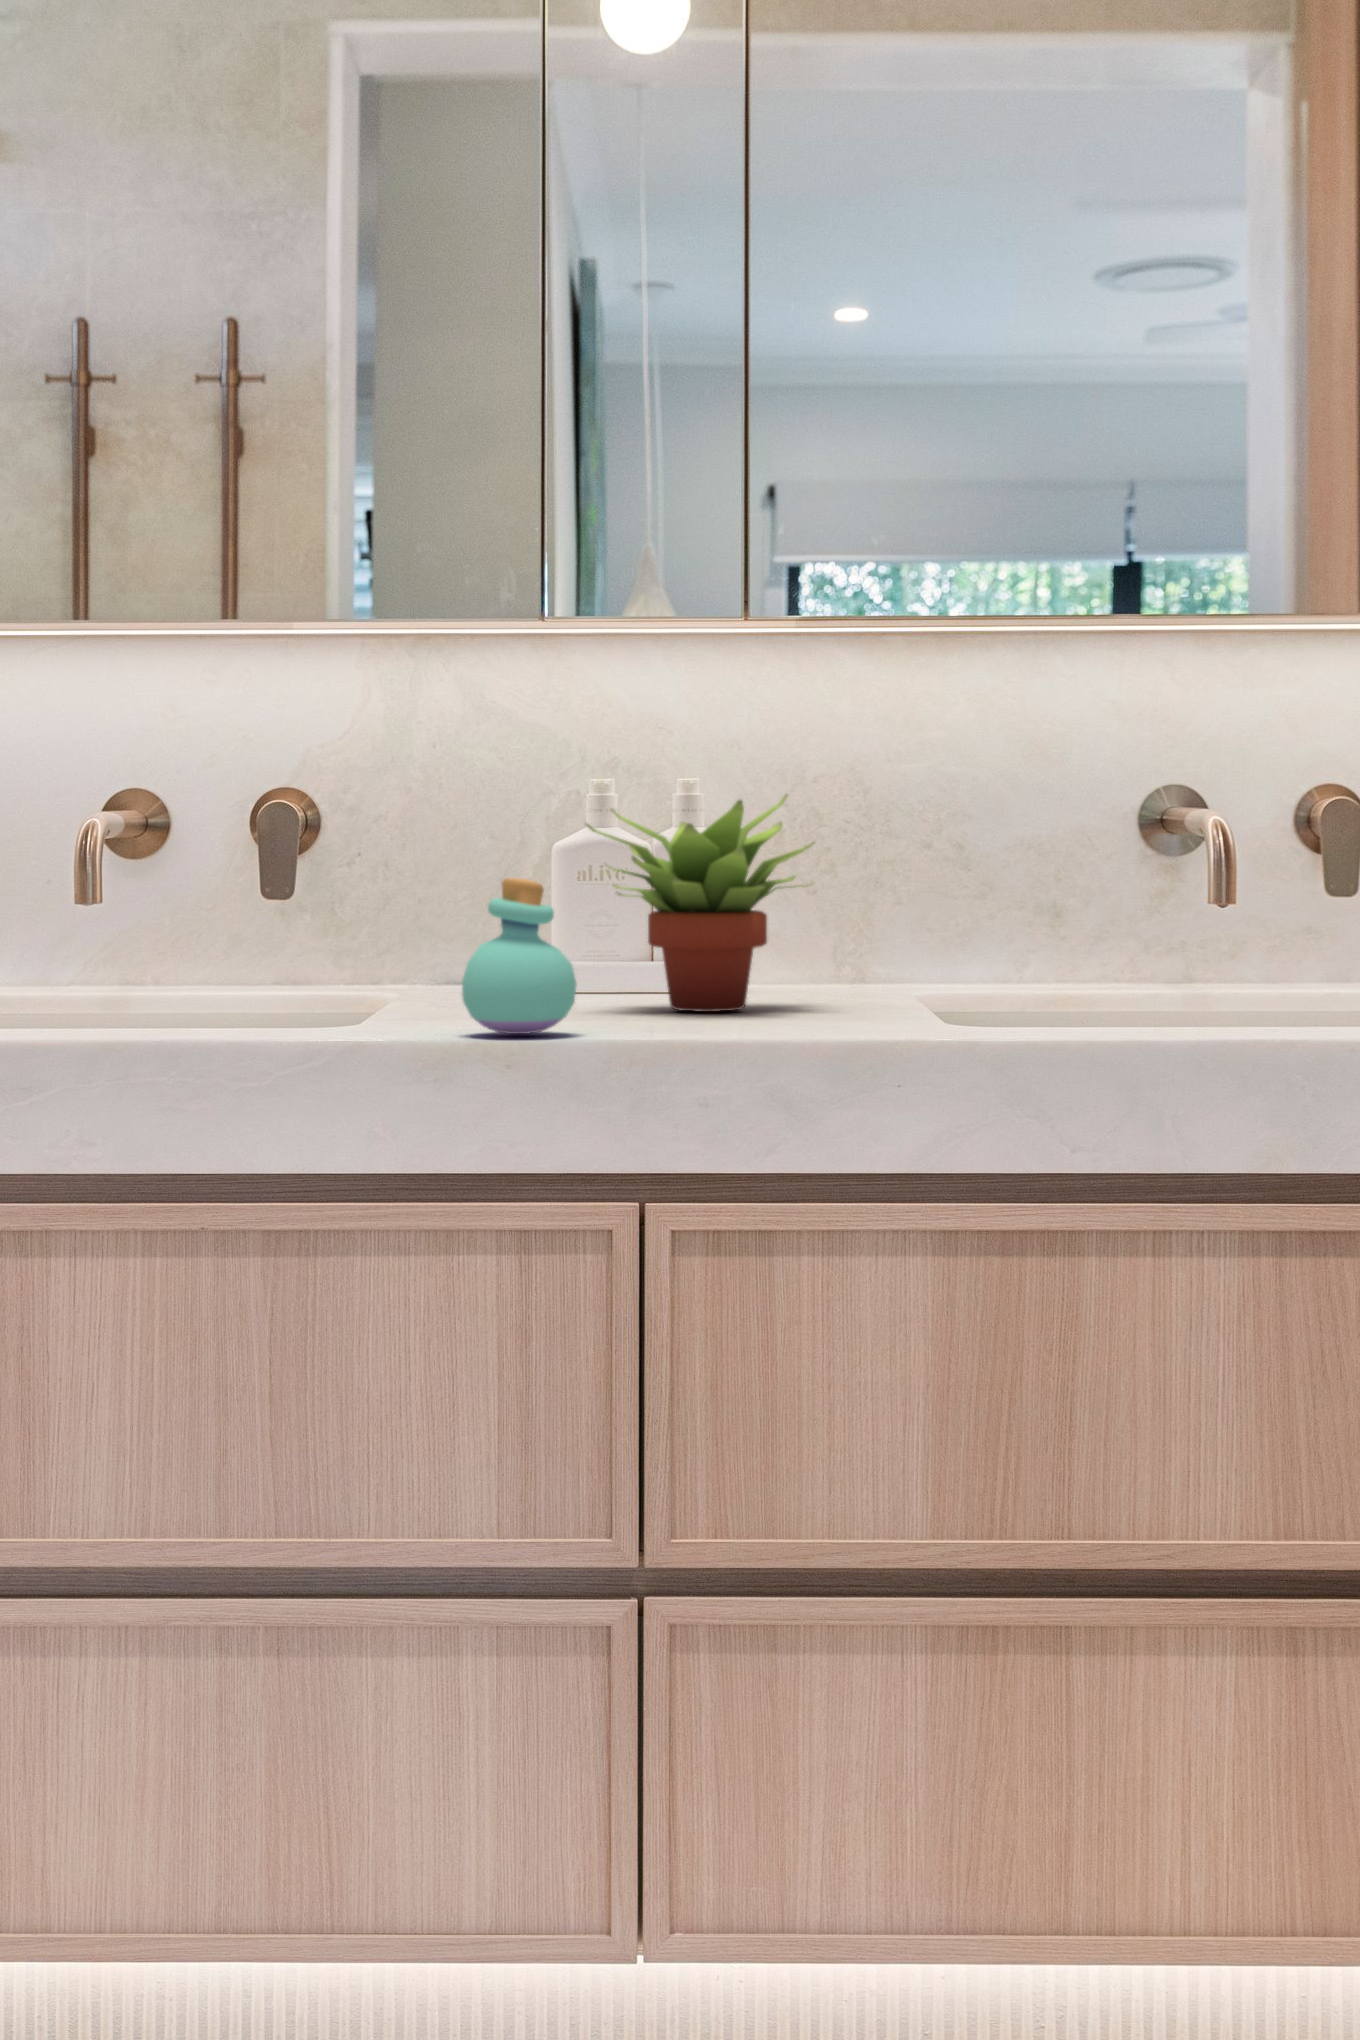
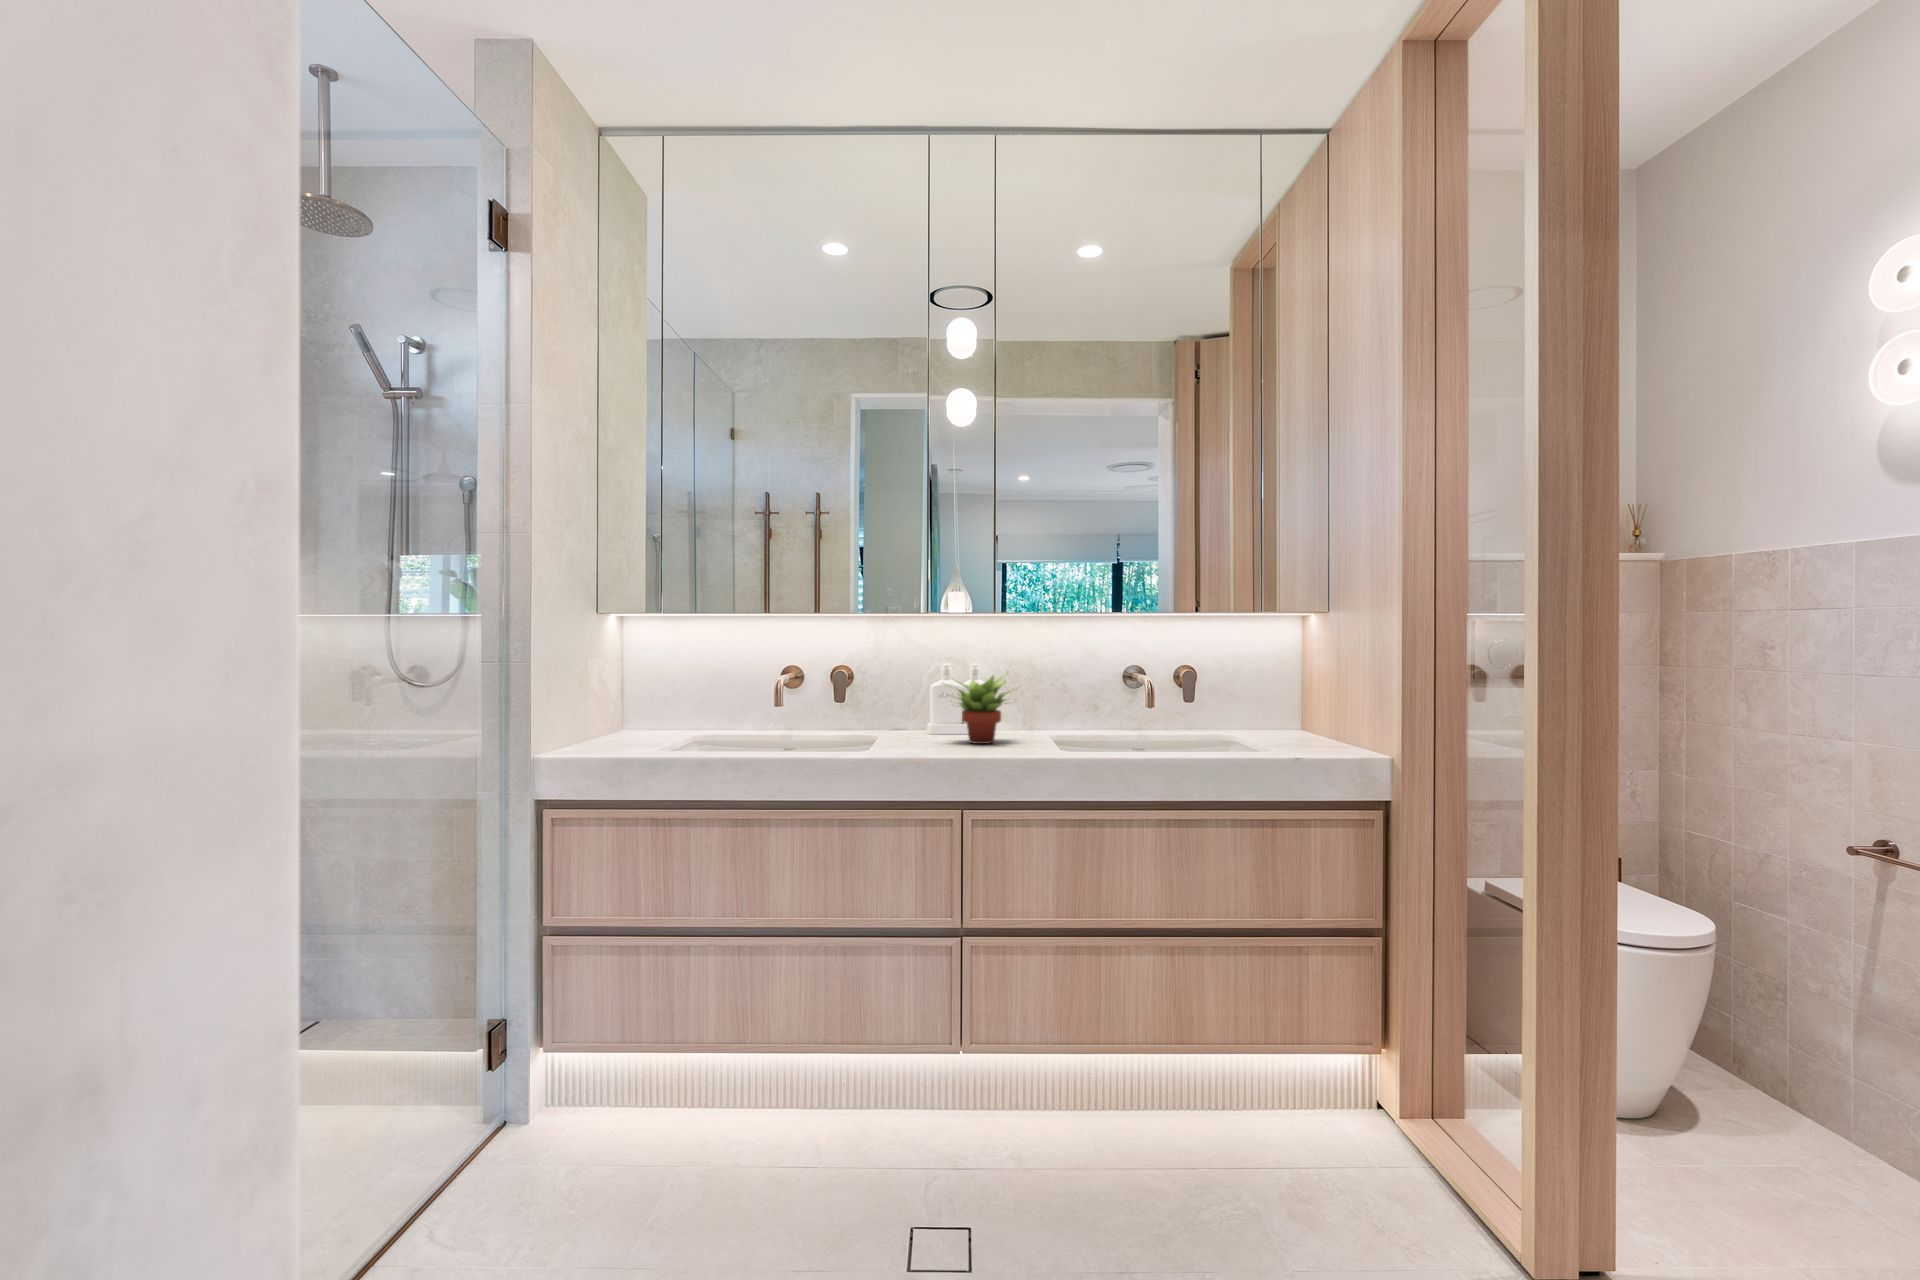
perfume bottle: present [462,878,576,1034] -> none [905,705,942,755]

